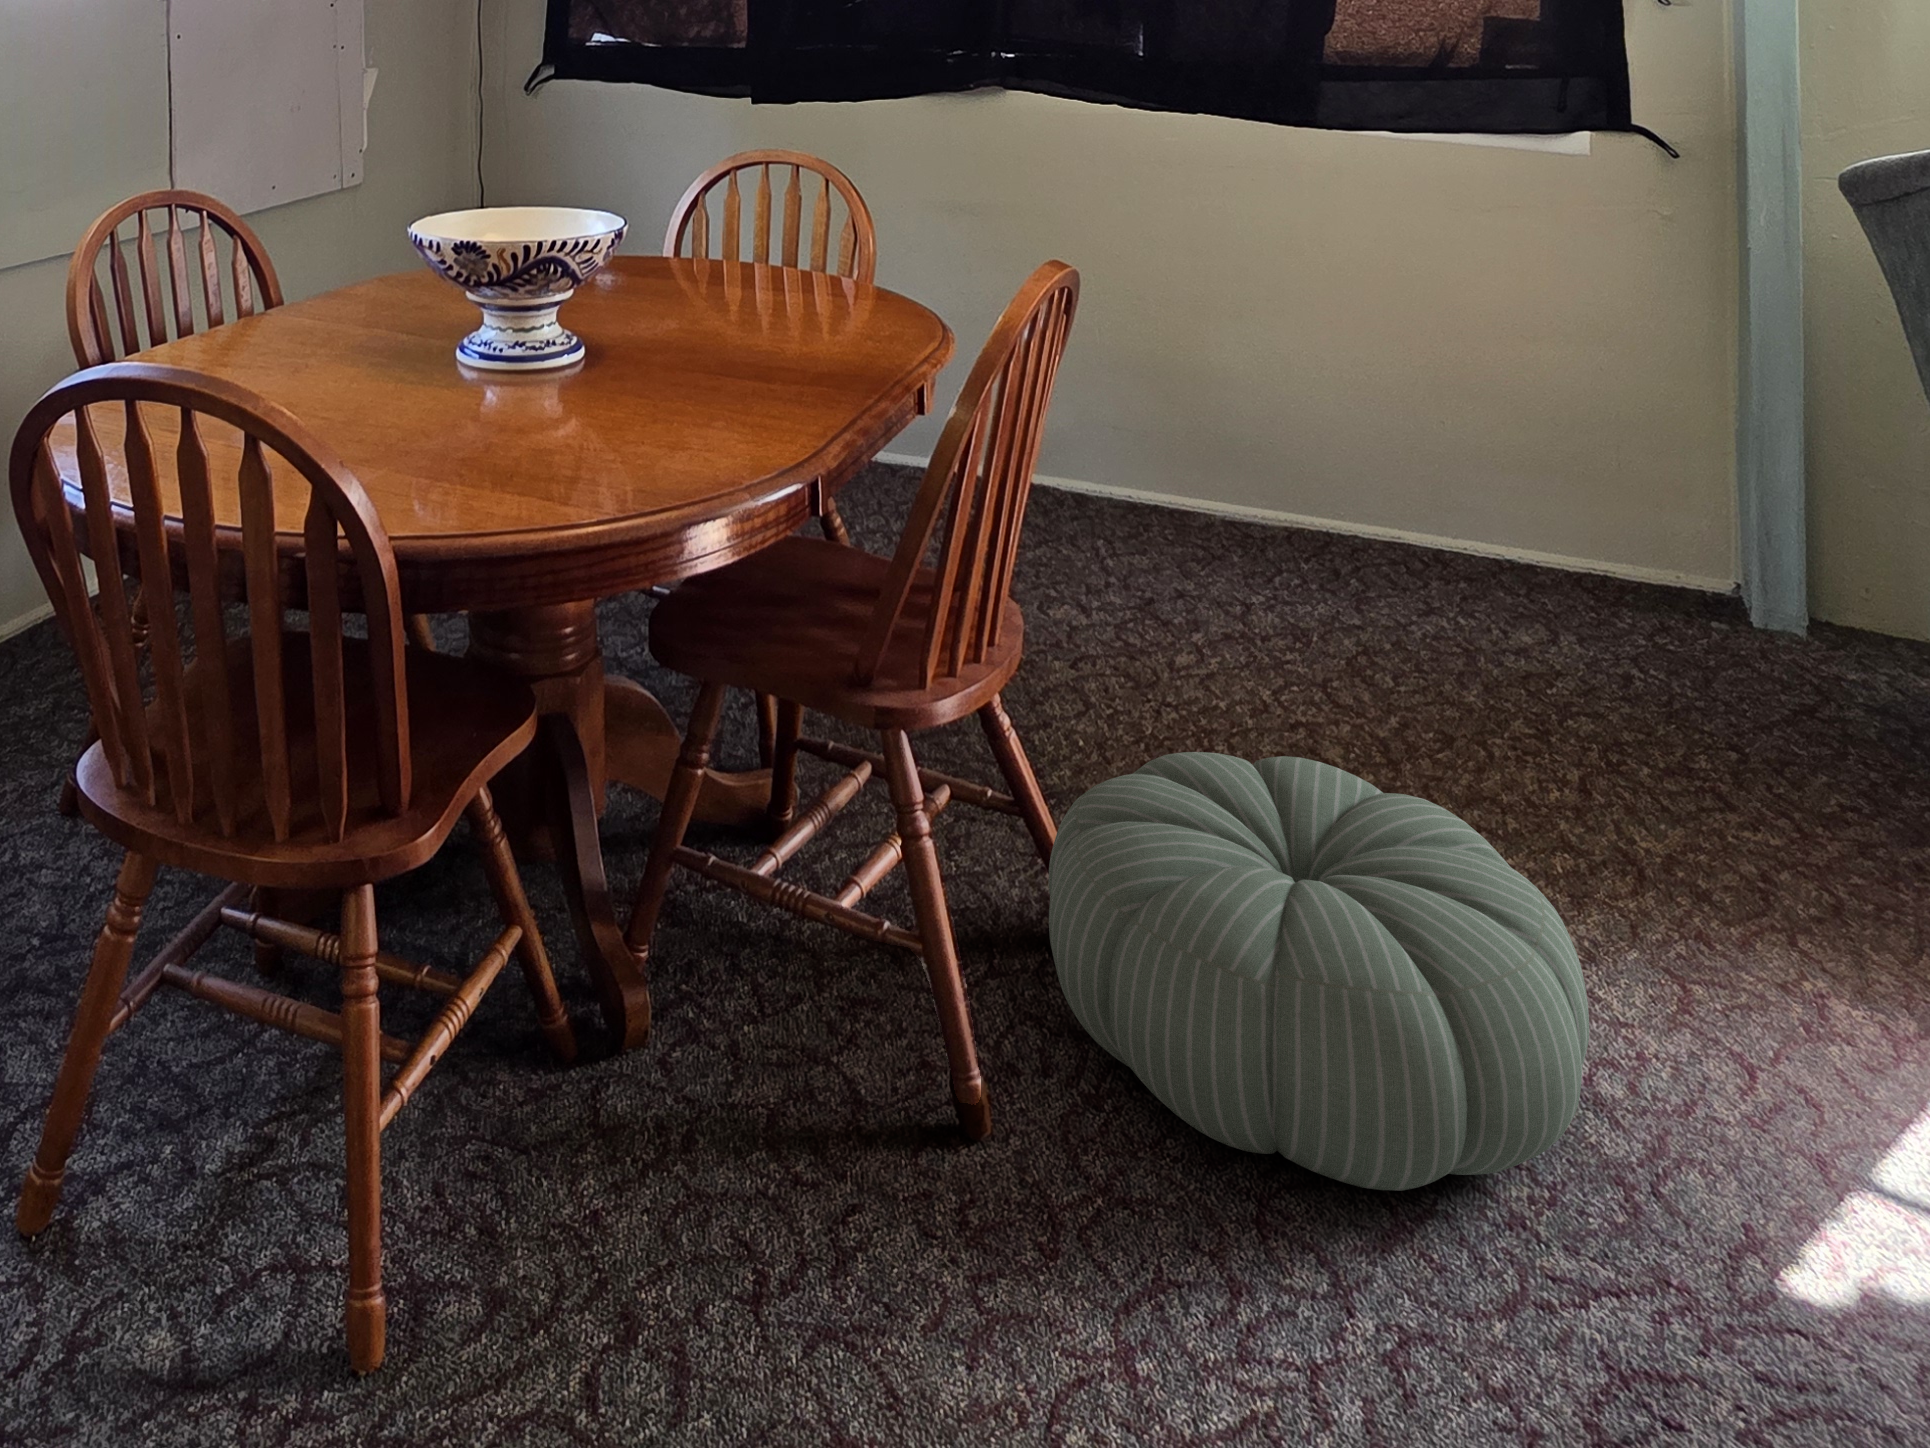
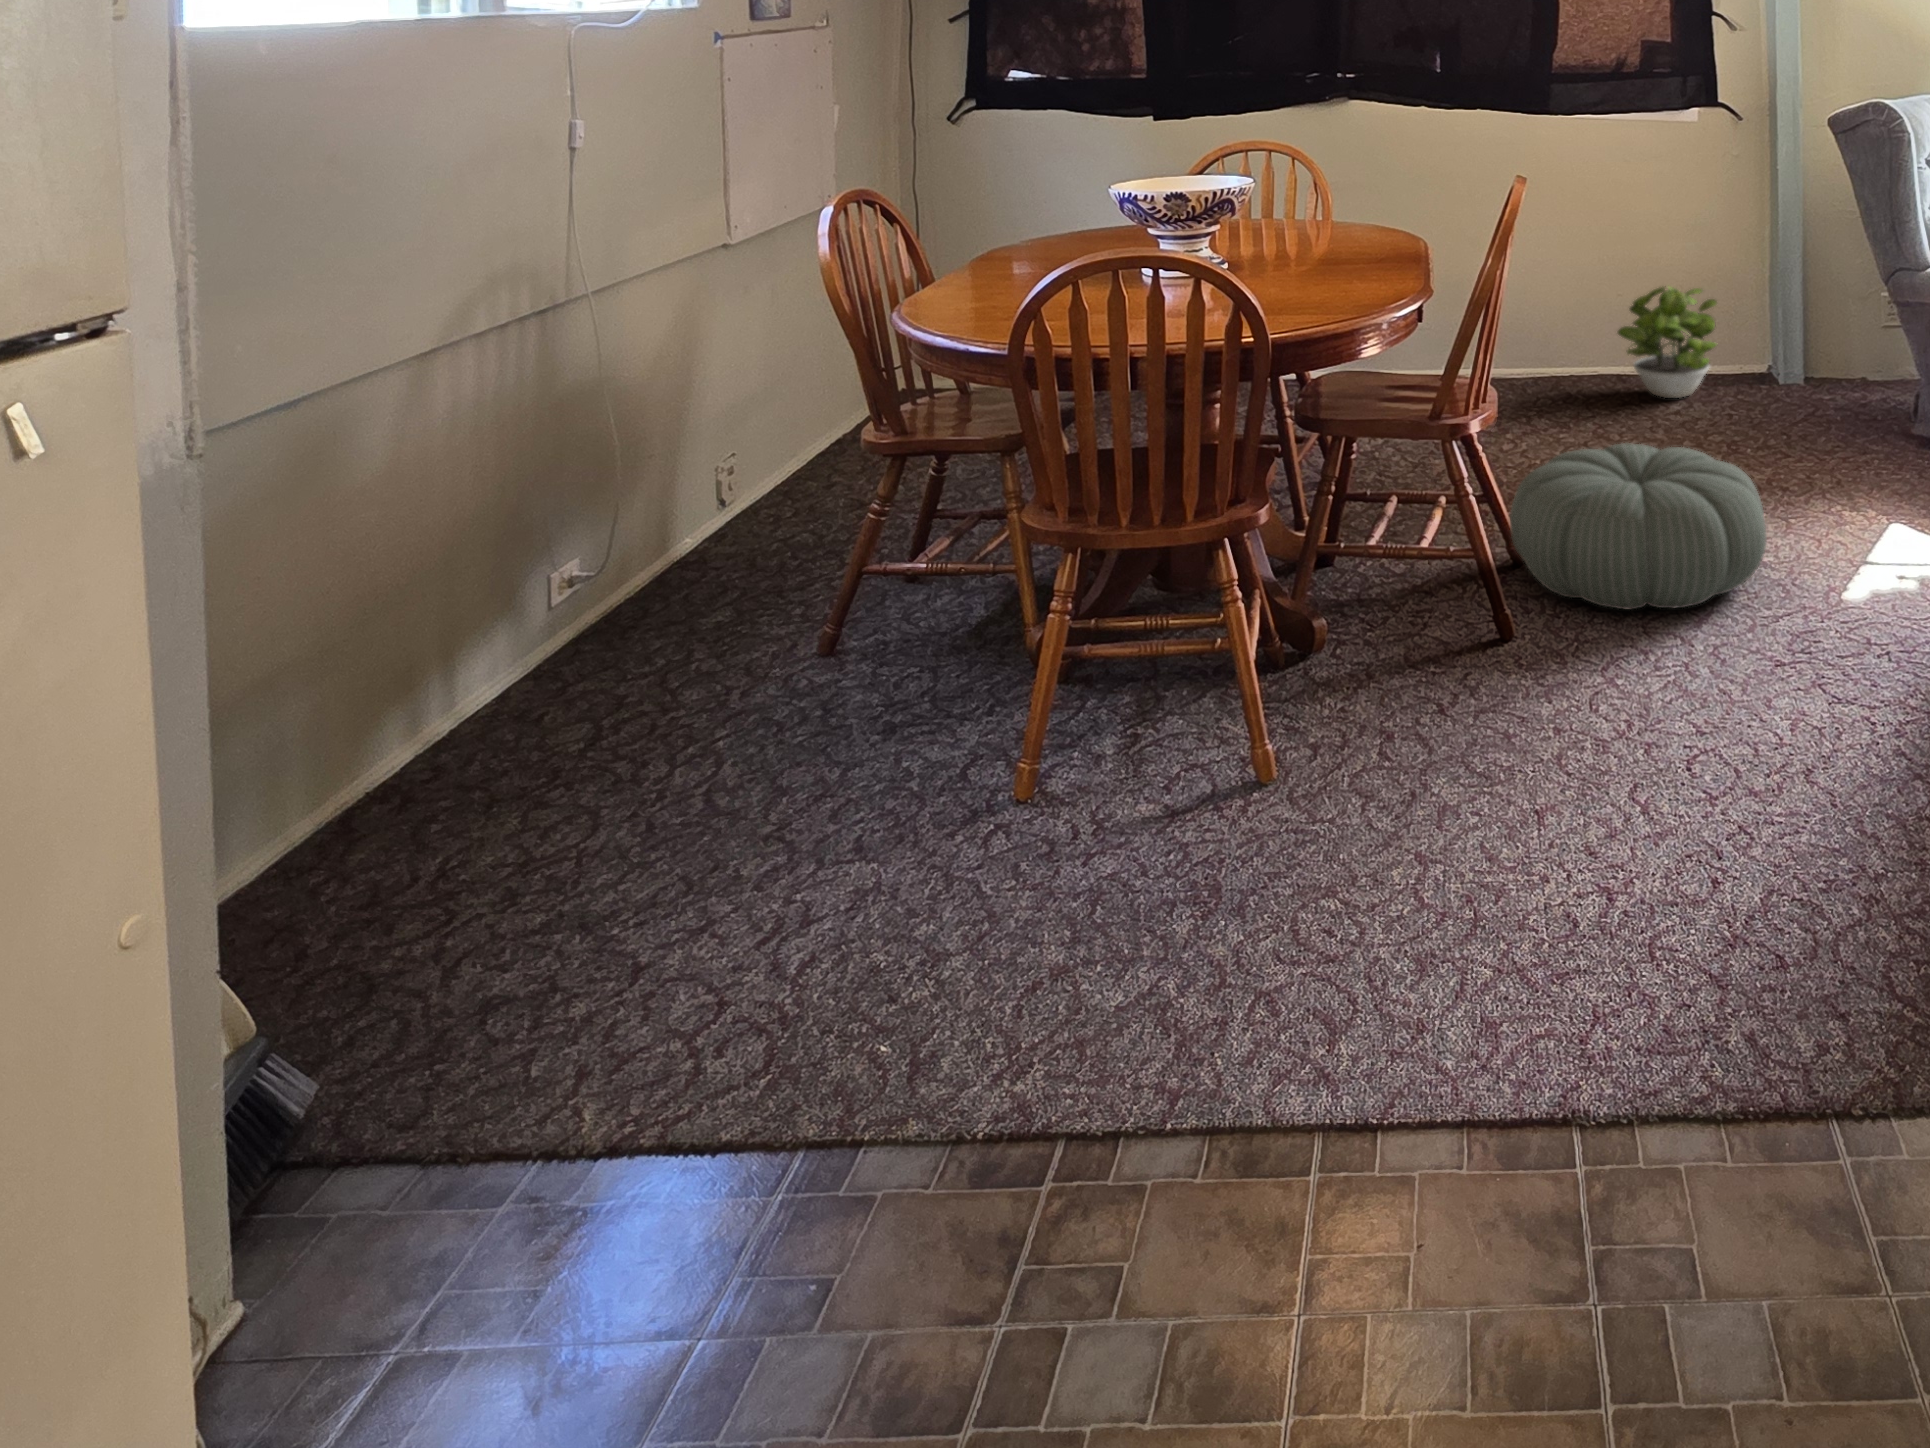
potted plant: none [1417,414,1613,610] -> present [1618,287,1717,398]

